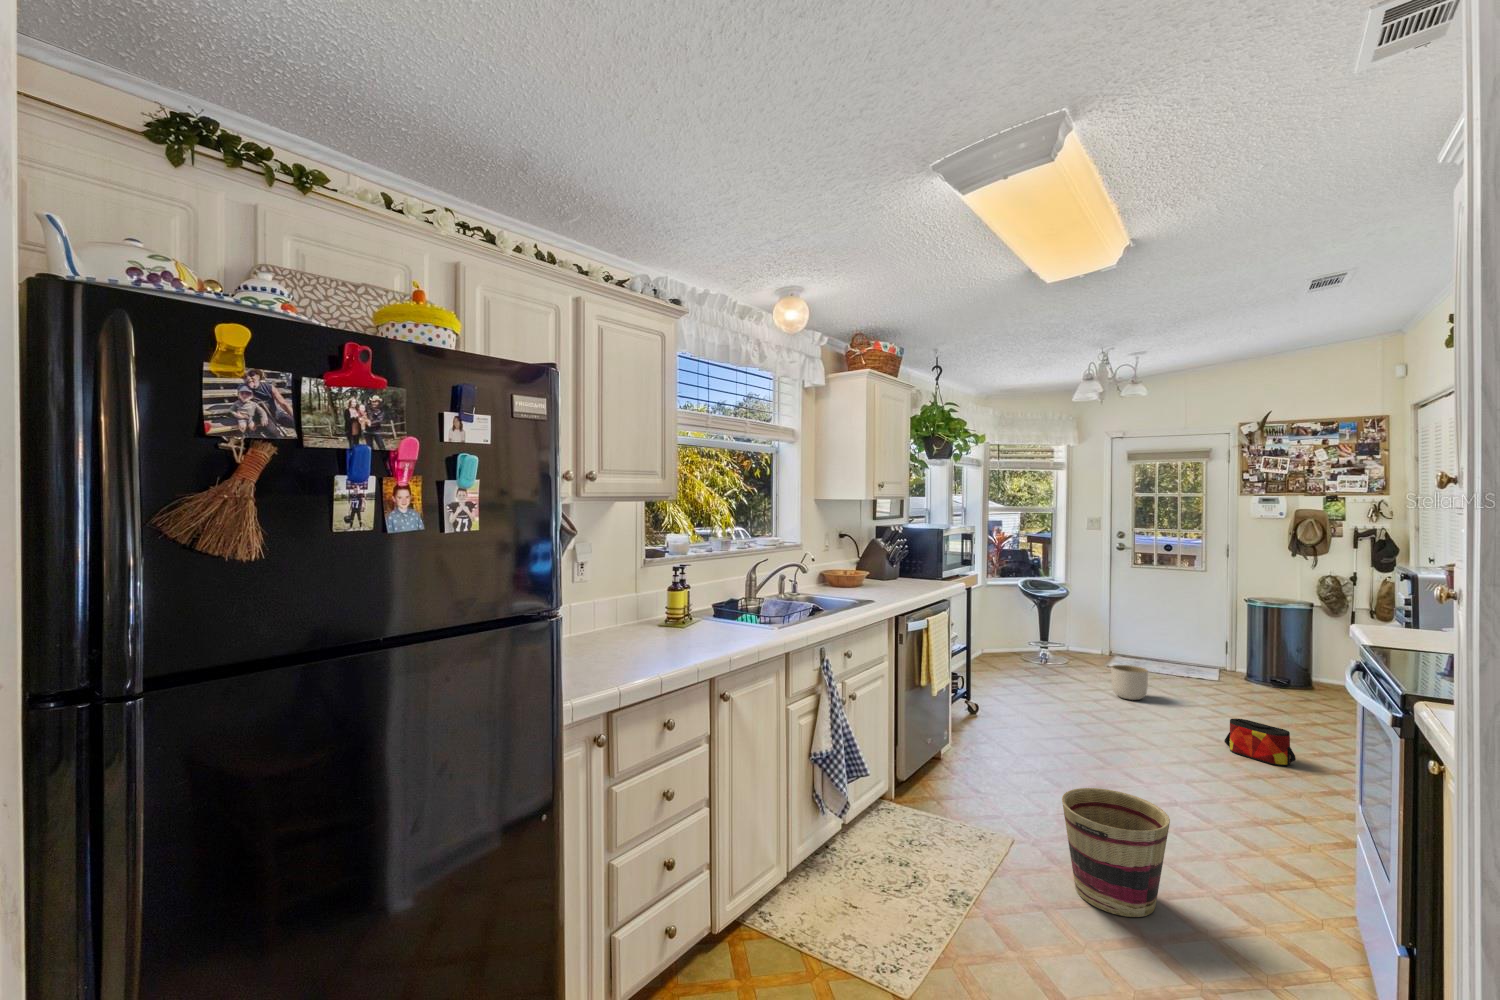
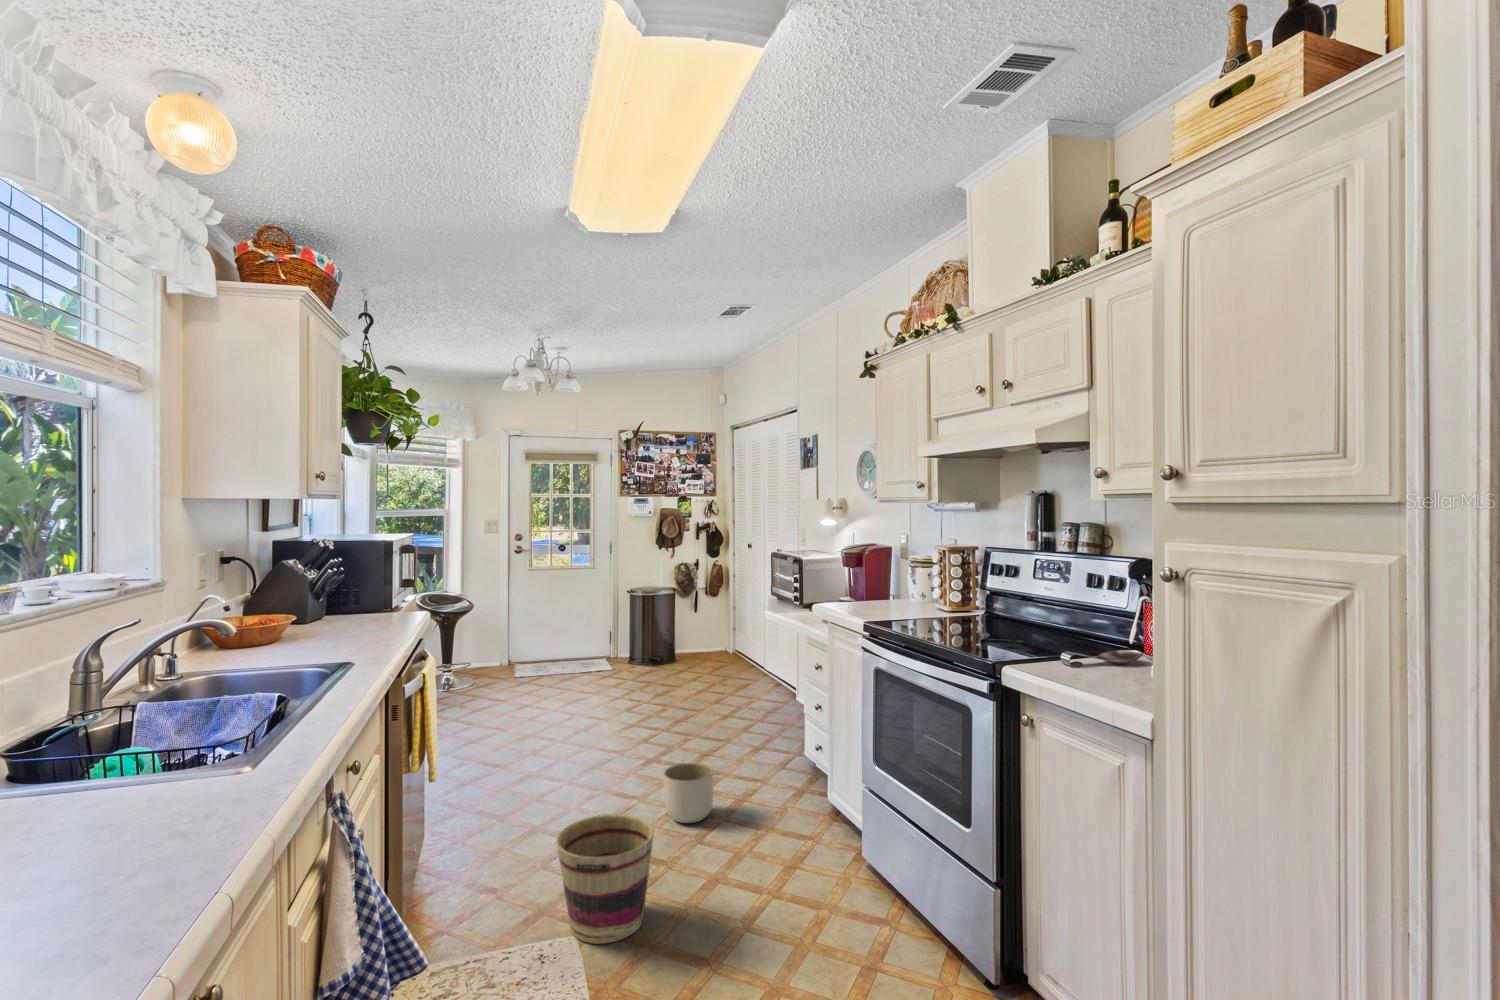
planter: present [1111,665,1148,700] -> present [663,763,714,823]
bag: present [1224,719,1296,766] -> none [636,705,688,739]

